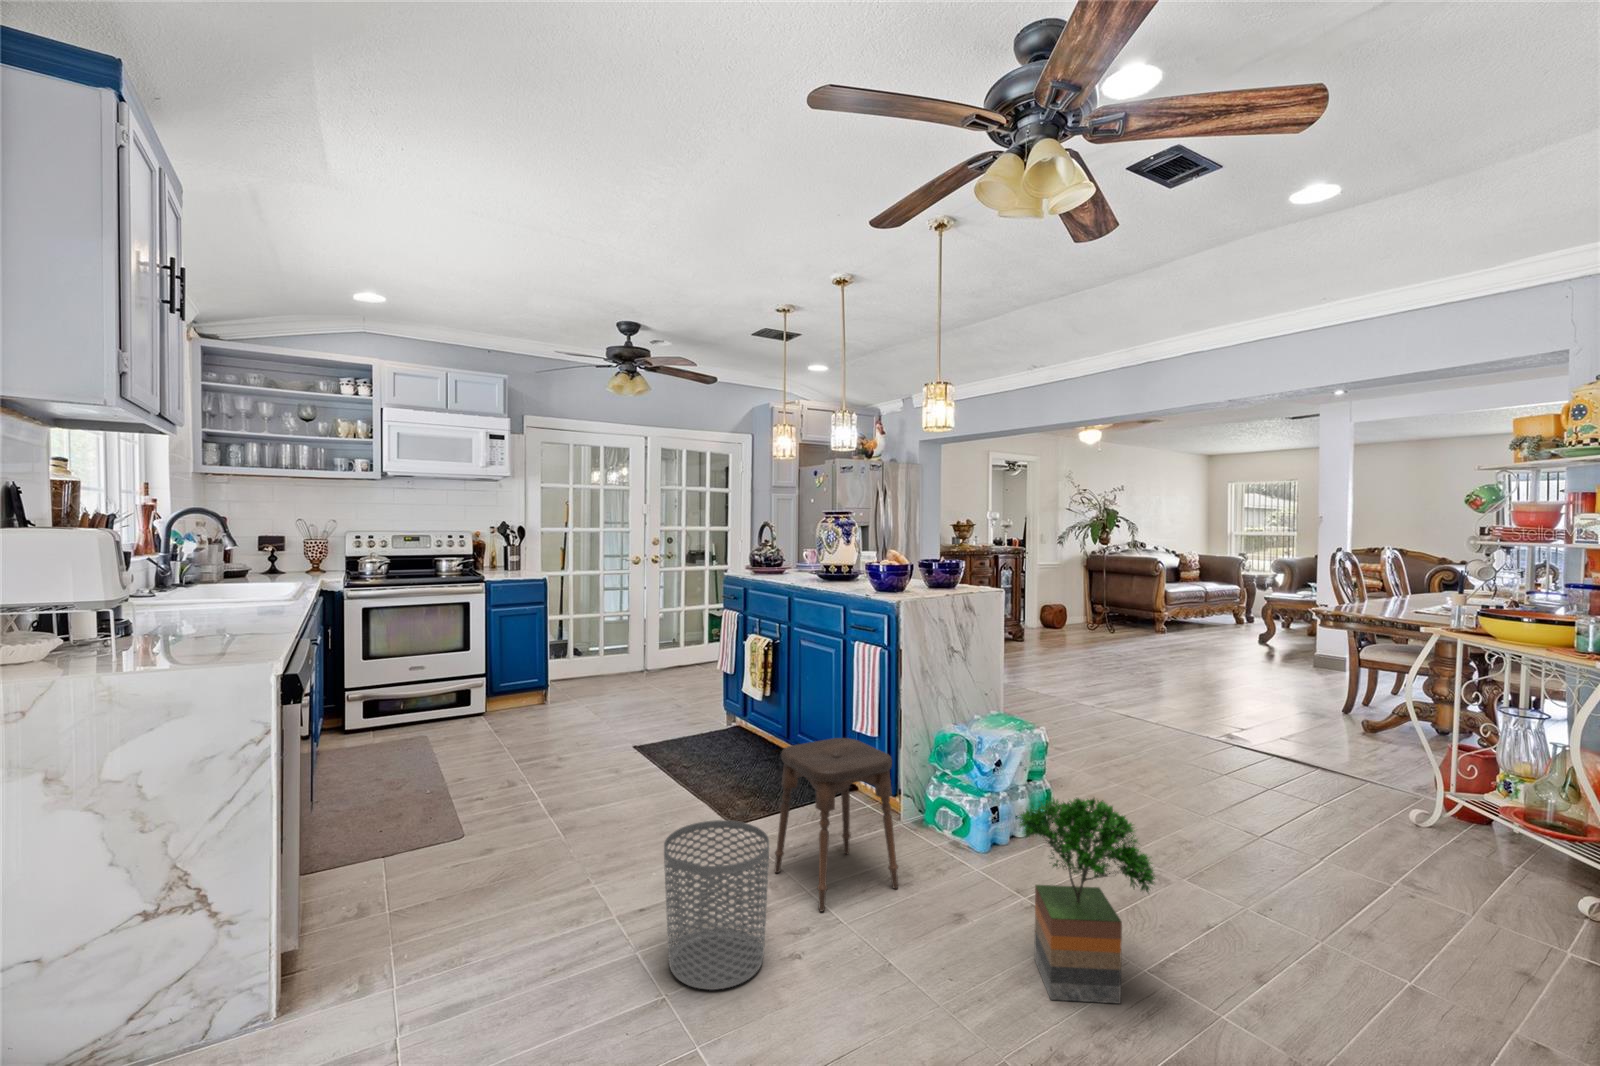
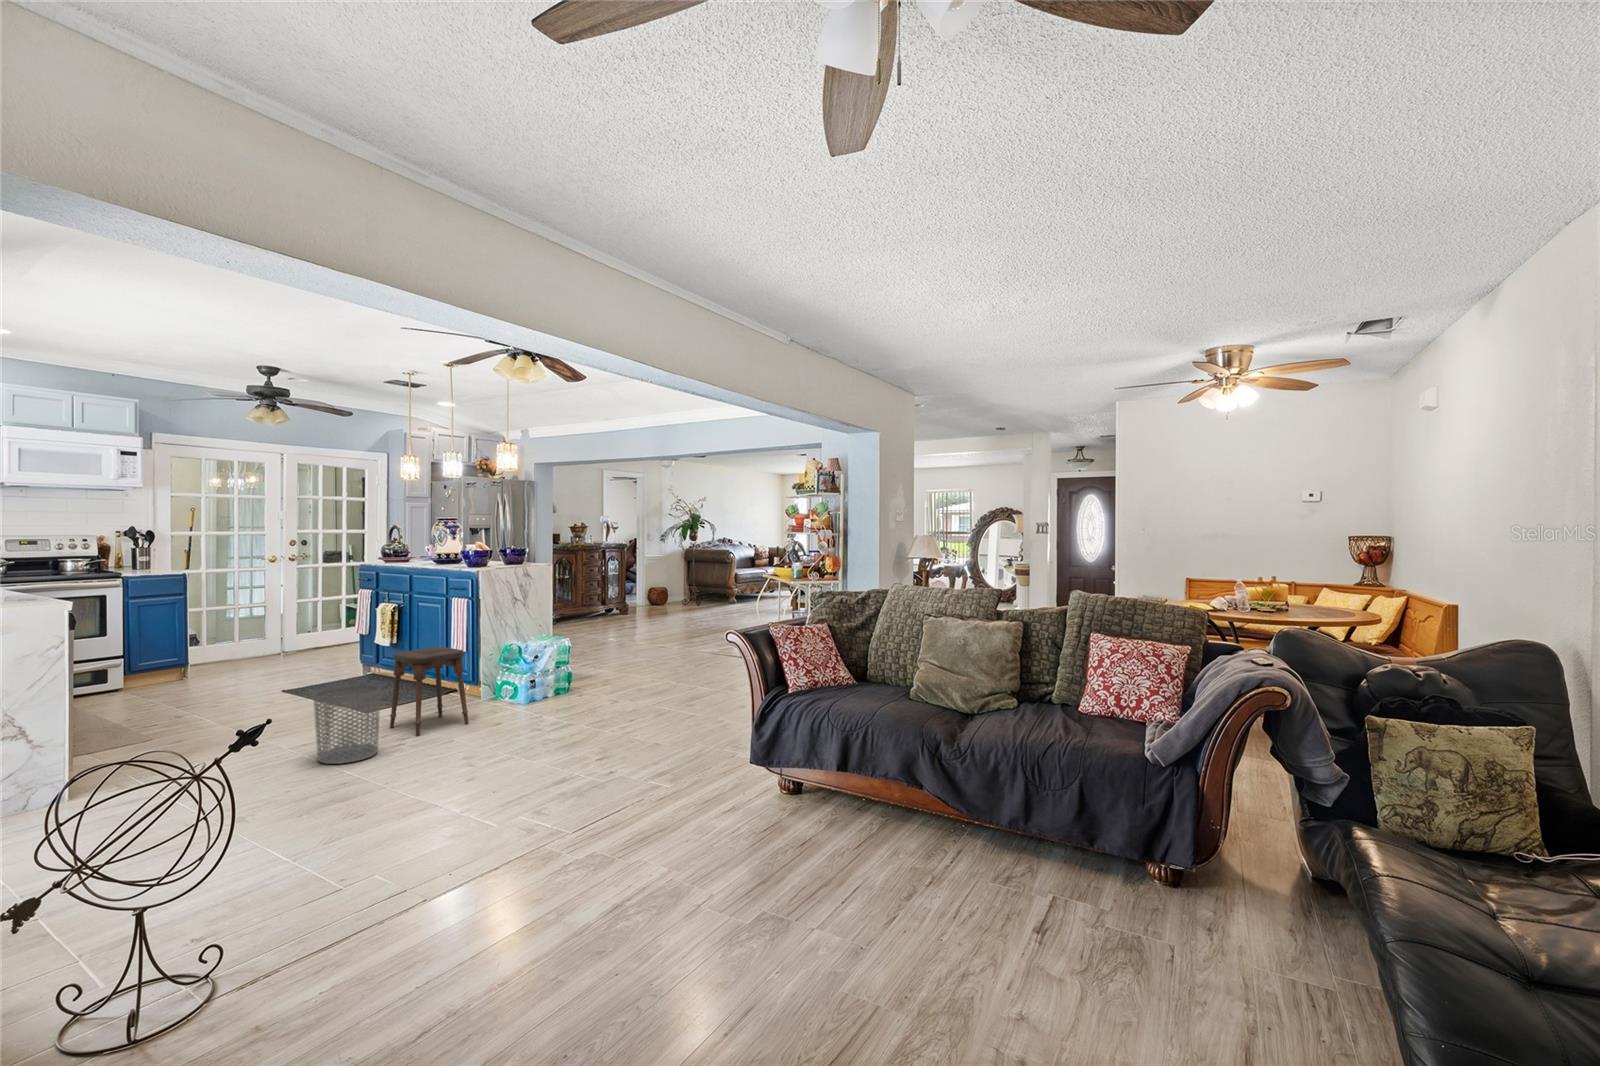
potted tree: present [1019,798,1155,1004] -> none [519,649,582,742]

